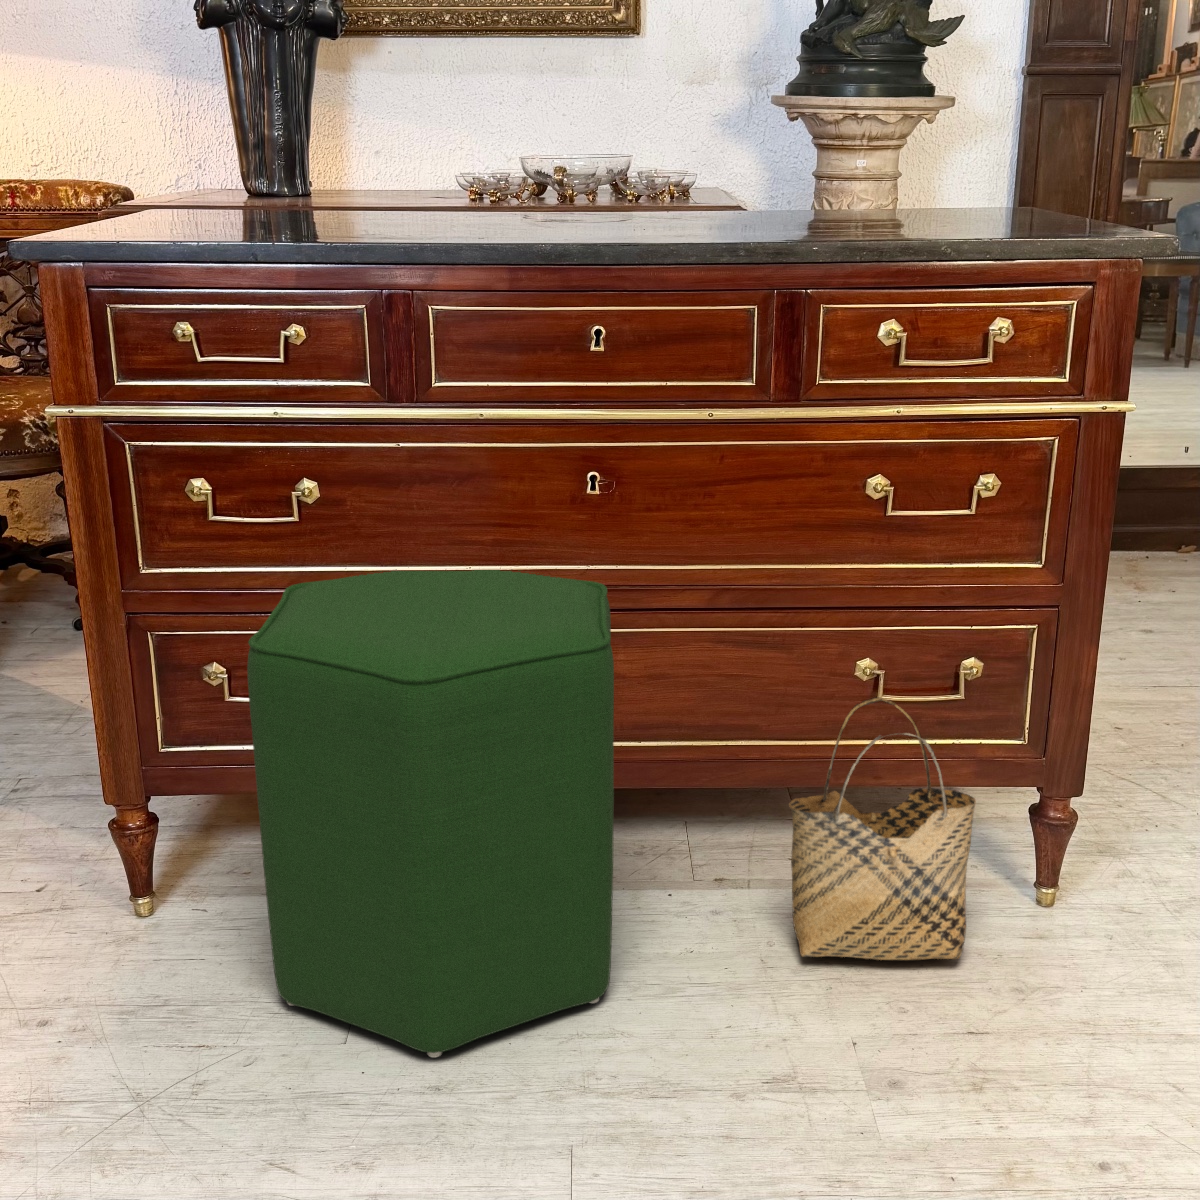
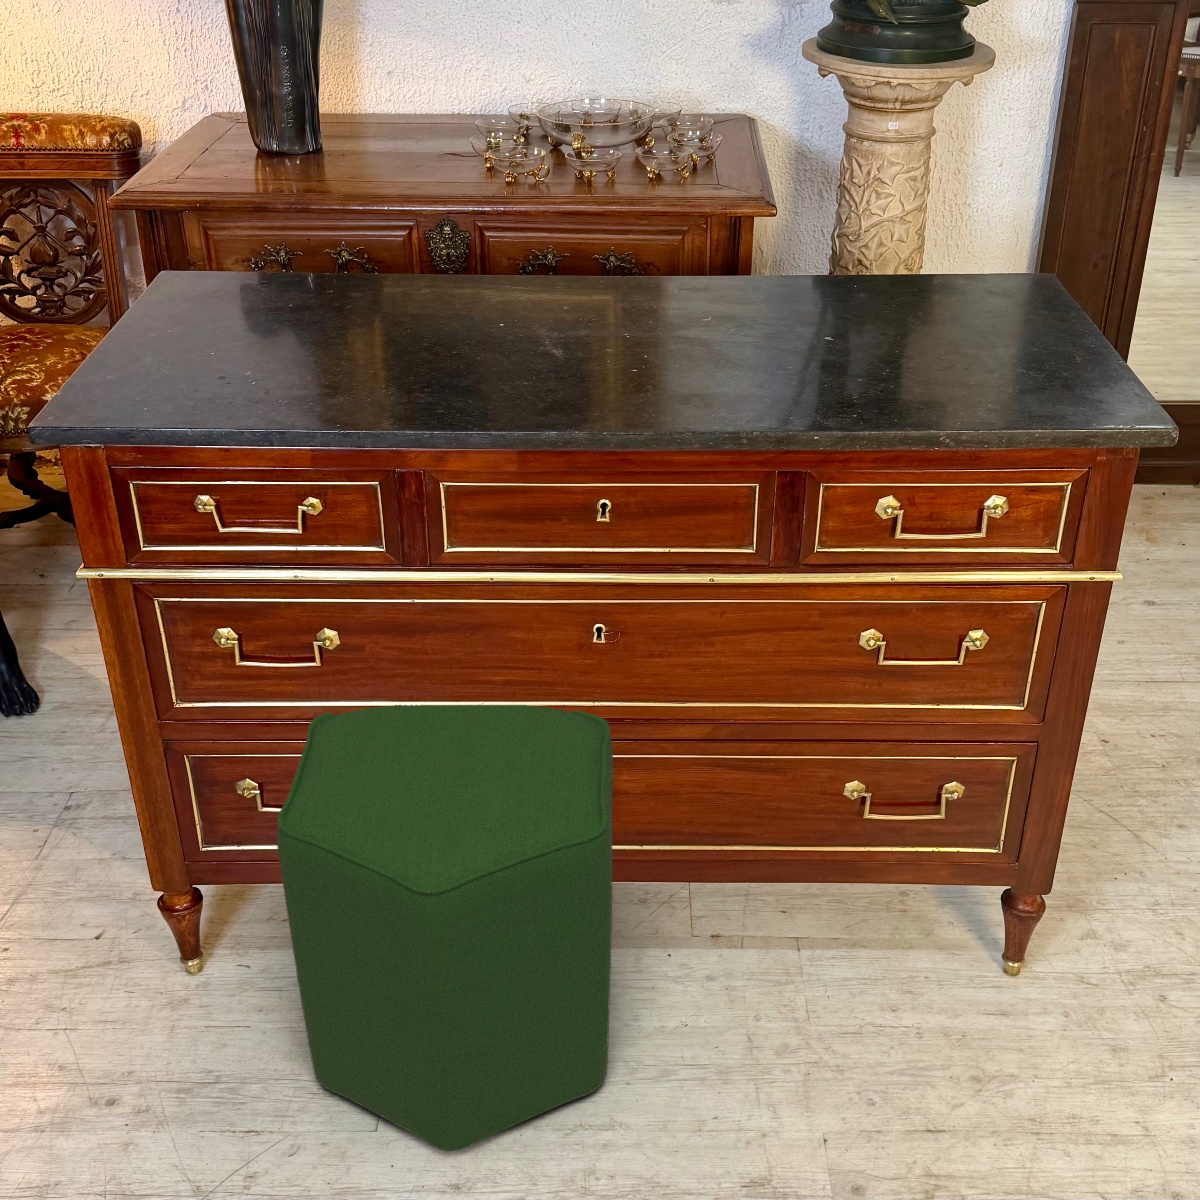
woven basket: present [789,697,976,960] -> none [773,823,946,1052]

